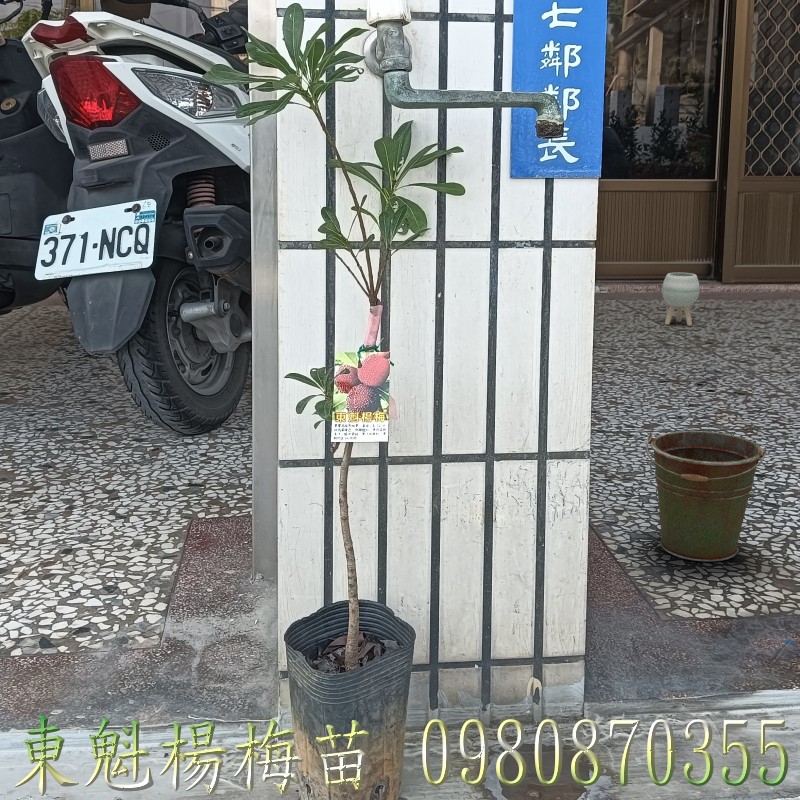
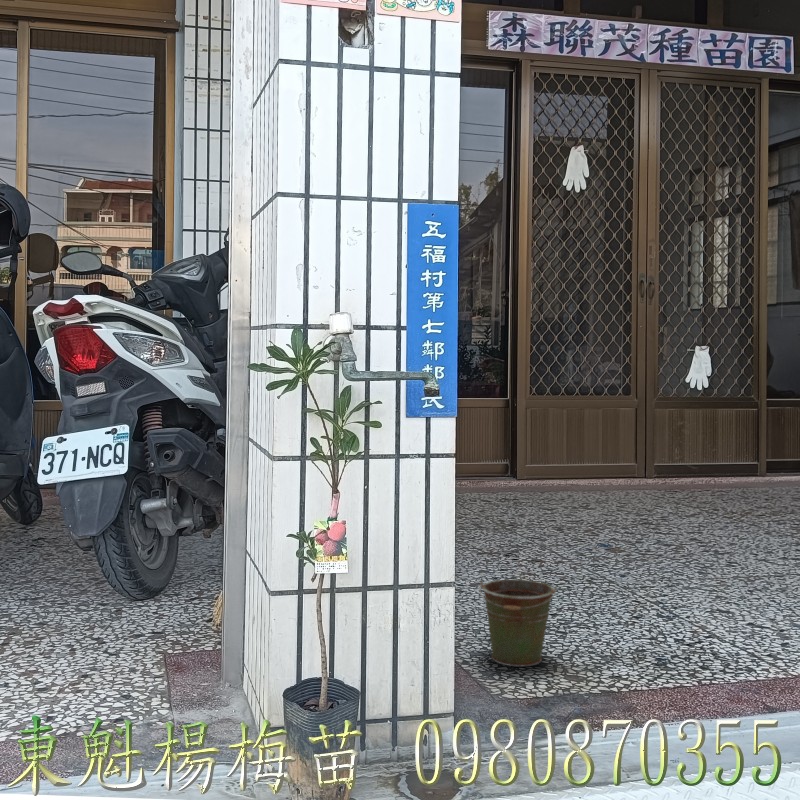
planter: present [662,273,700,326] -> none [474,475,502,515]

